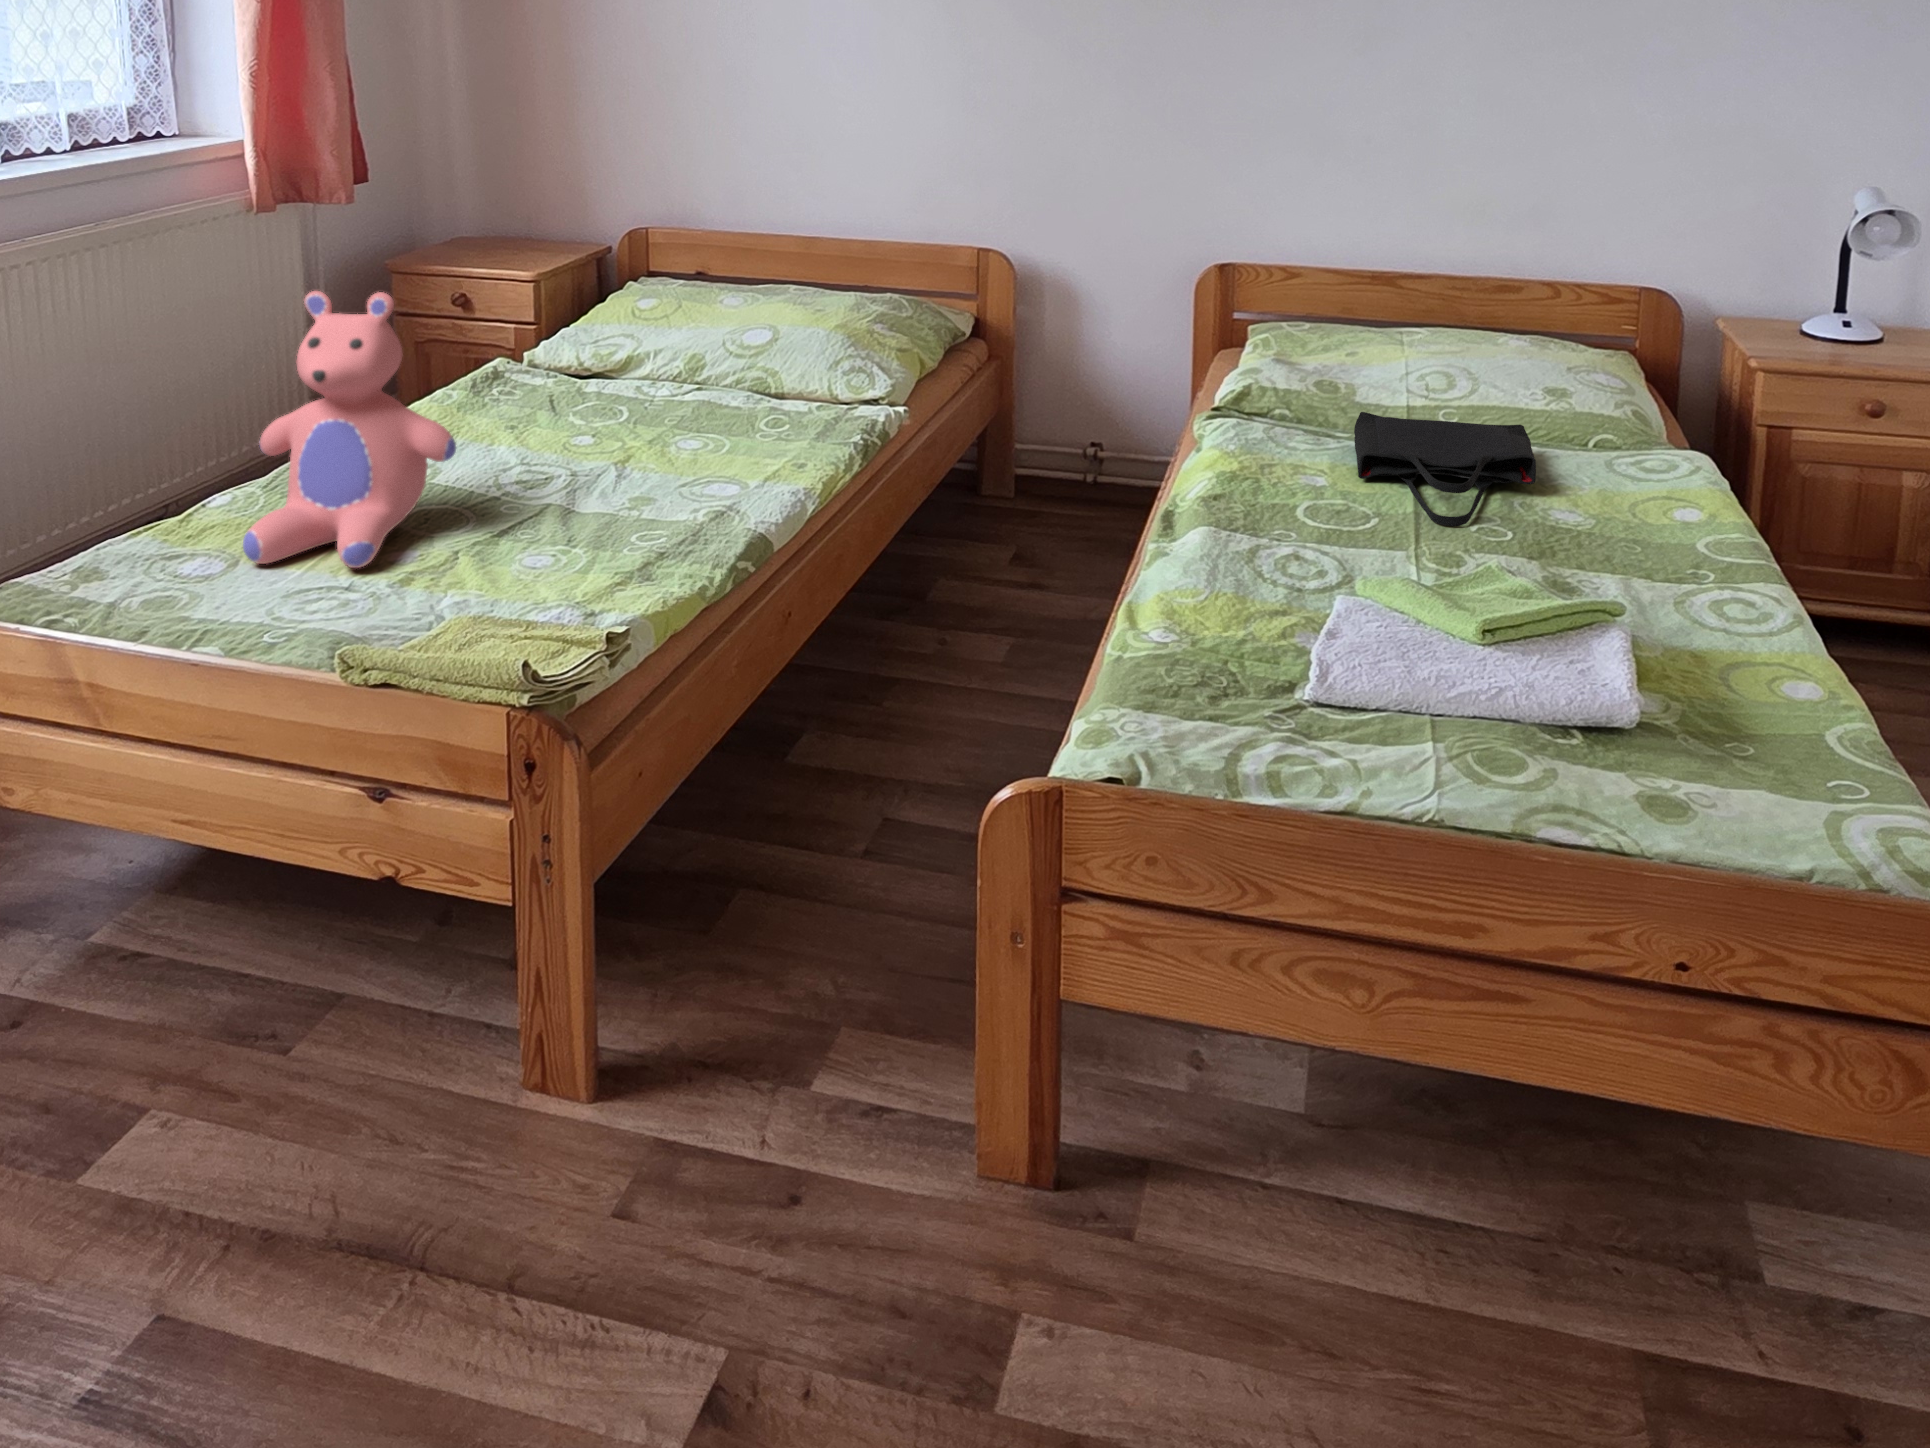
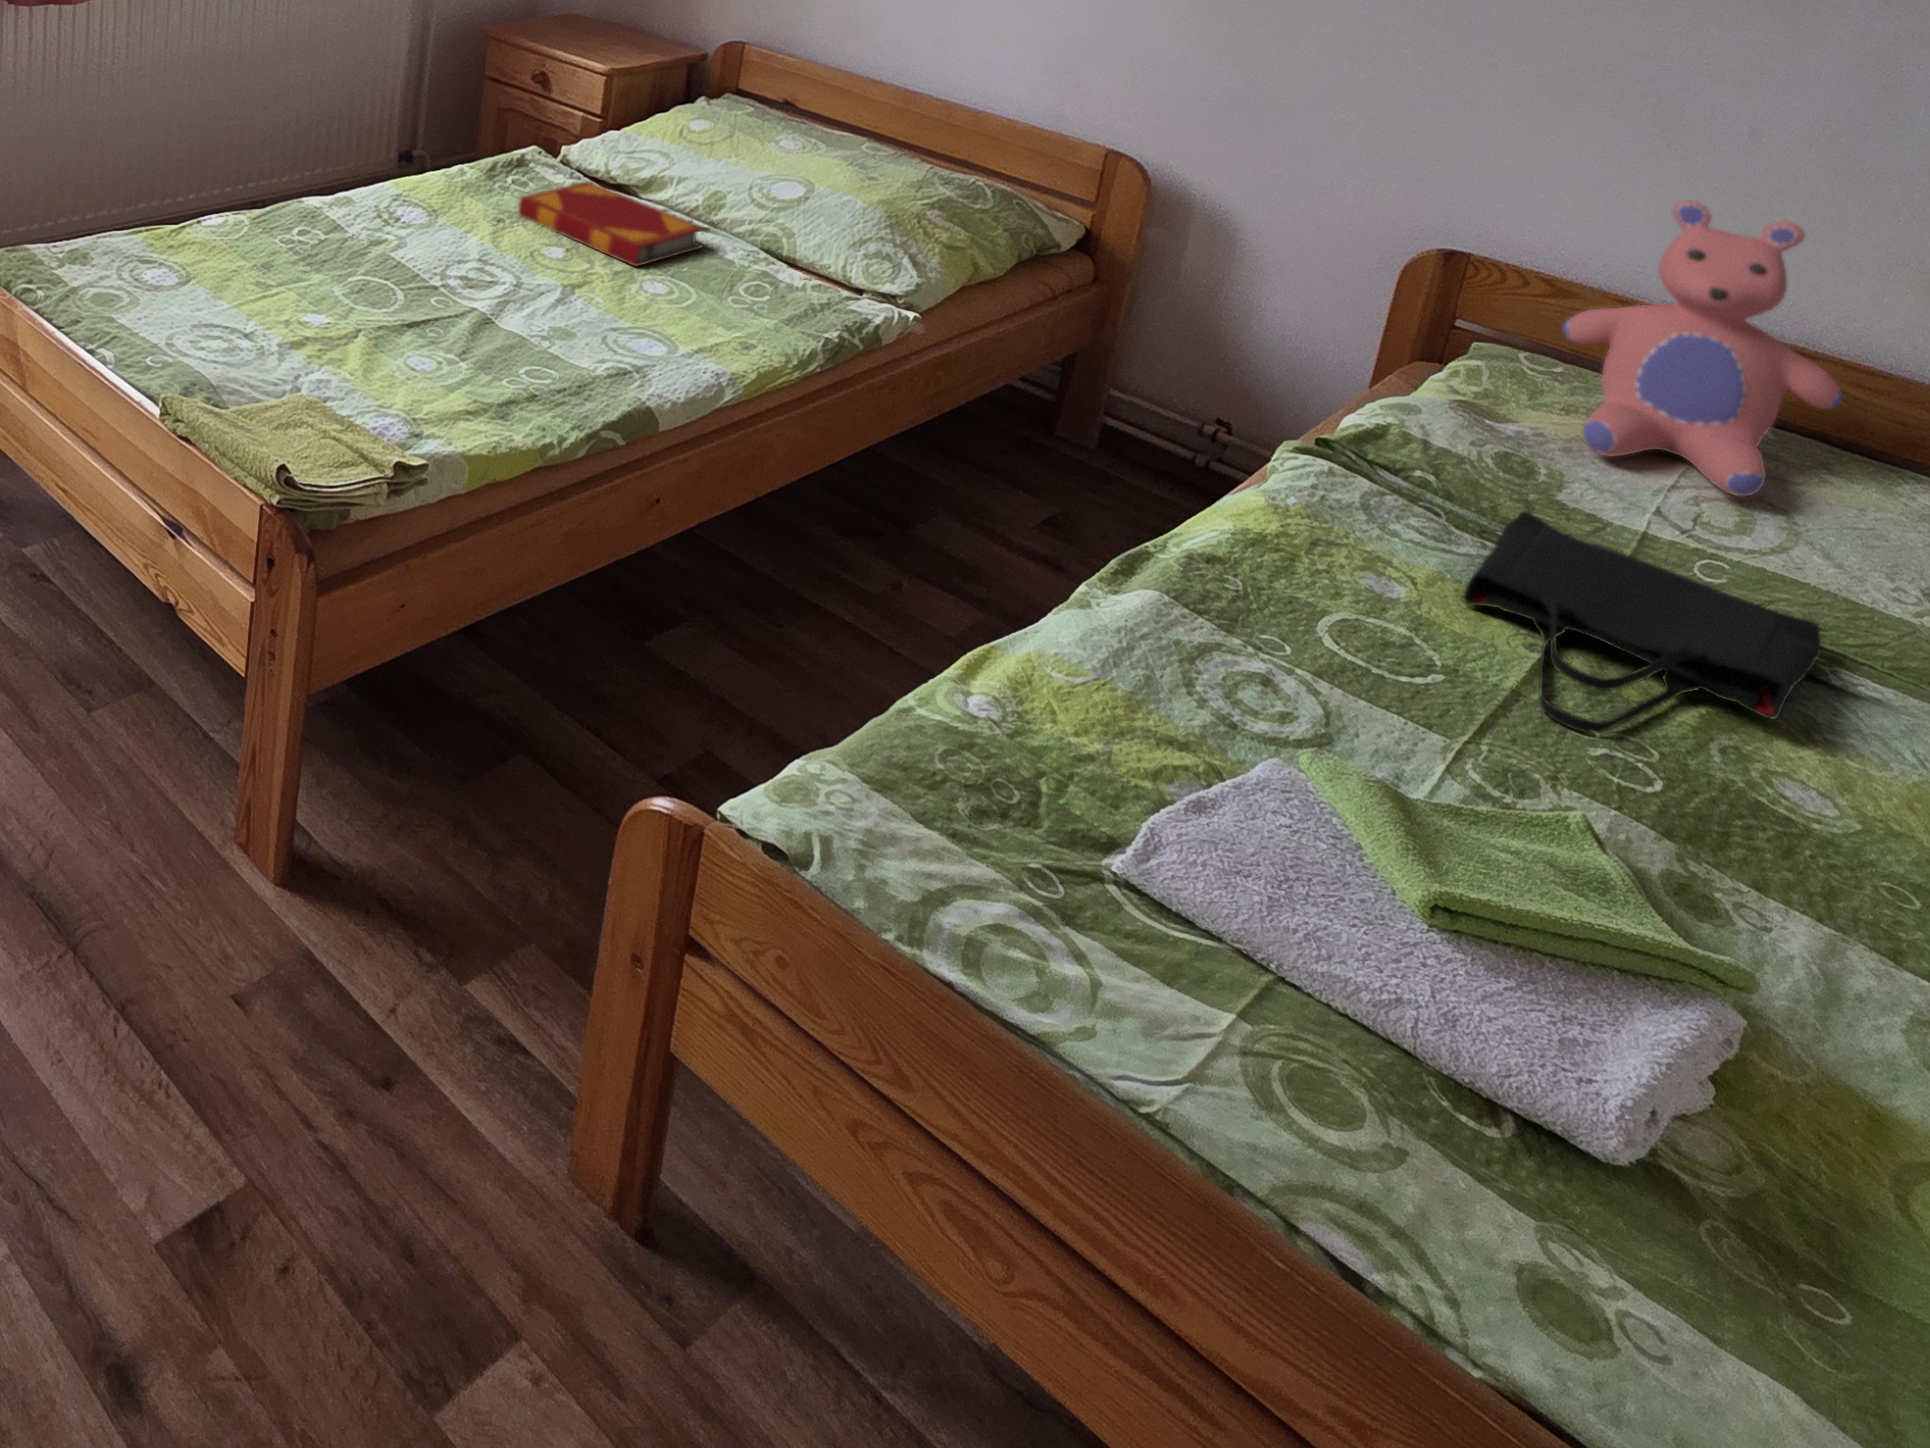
teddy bear: present [243,291,456,568] -> present [1563,200,1842,496]
hardback book: none [532,374,719,432] -> present [519,182,705,267]

